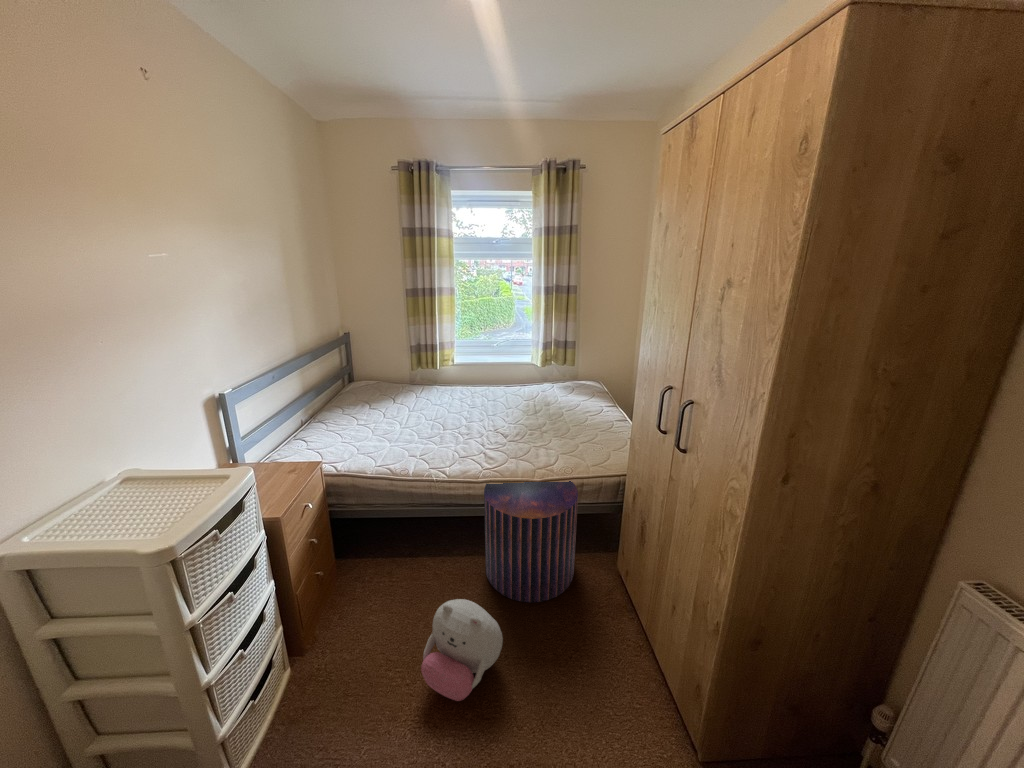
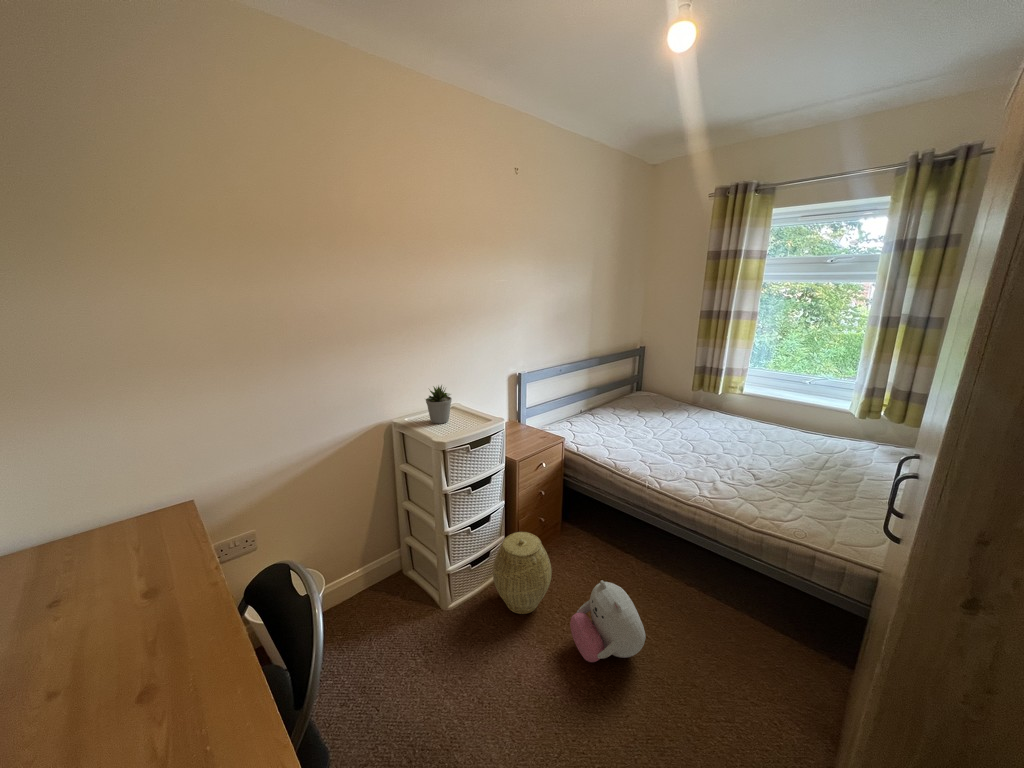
potted plant: none [68,445,137,520] -> present [426,385,452,424]
pouf: present [484,481,578,603] -> none [674,506,799,660]
woven basket: none [289,600,376,714] -> present [493,532,551,614]

